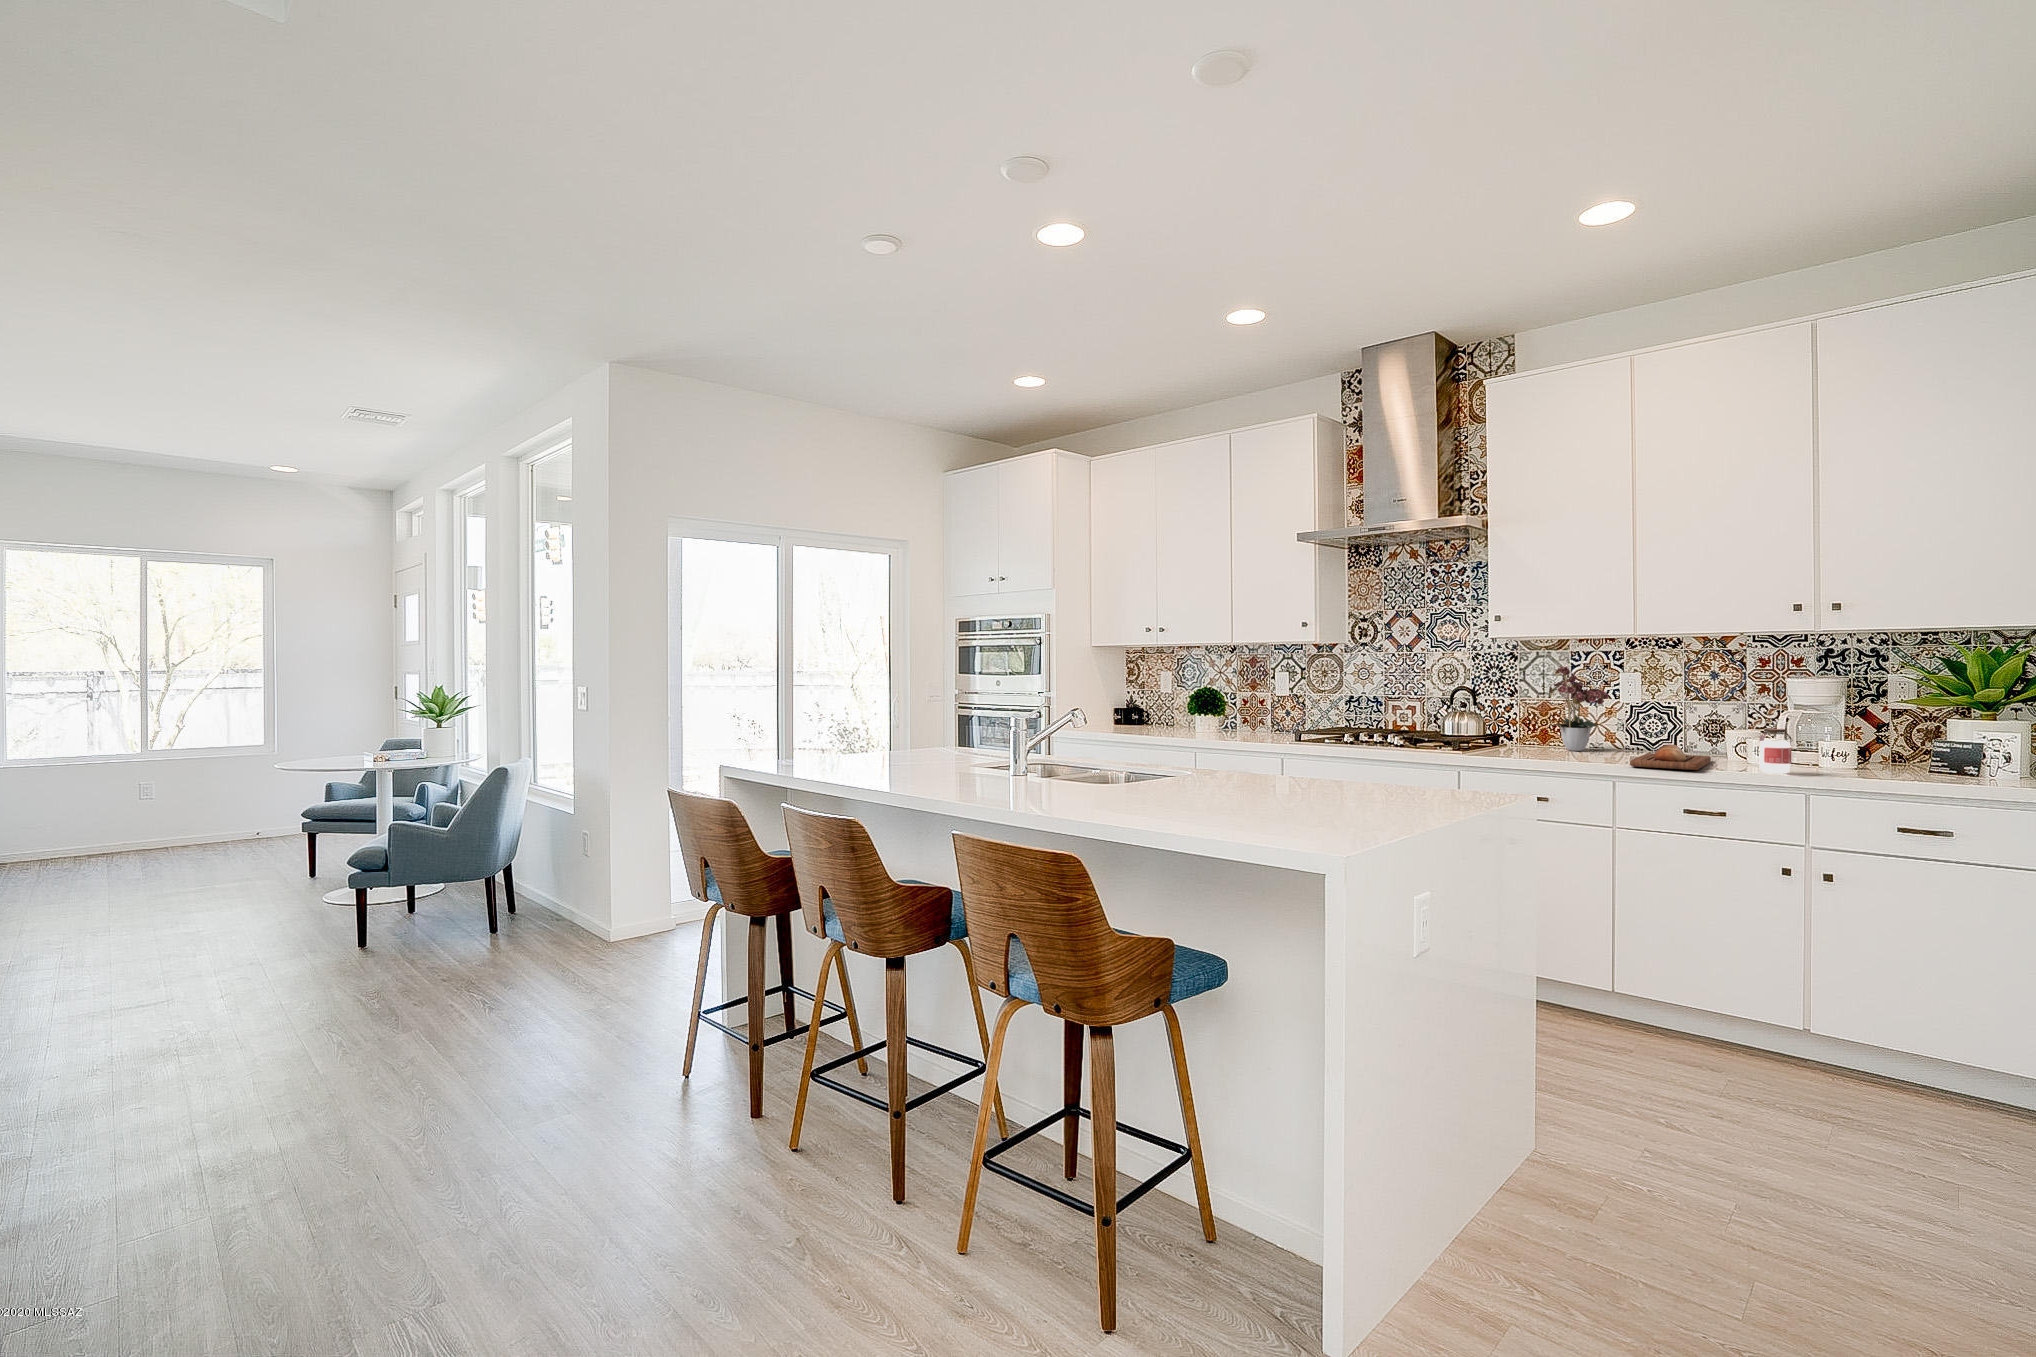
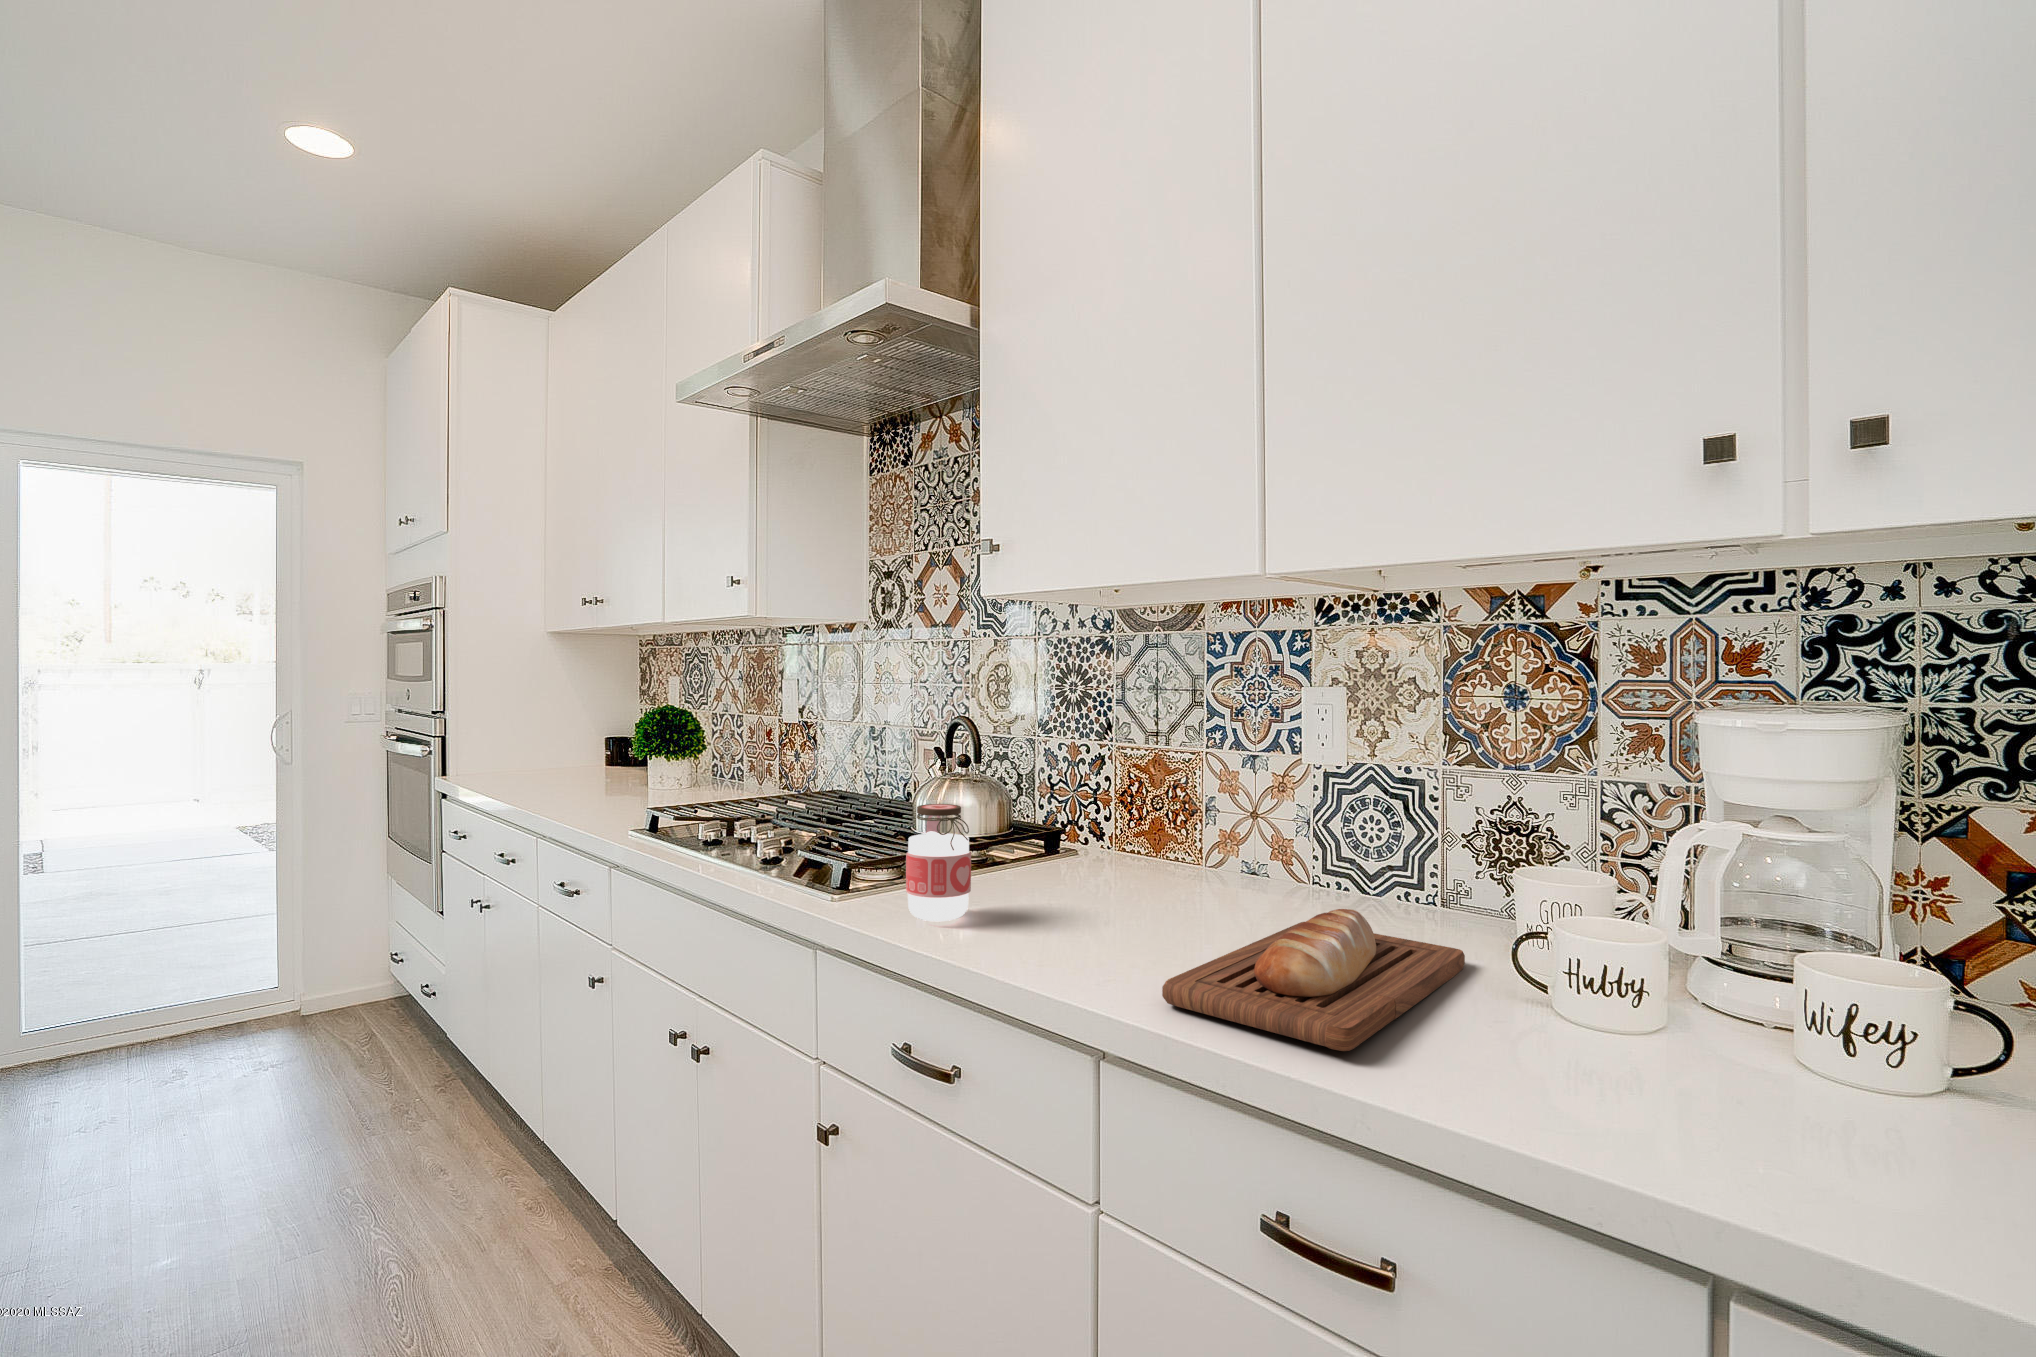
flower arrangement: present [1549,666,1609,751] -> none [1080,656,1244,894]
jar: present [1759,729,1792,774] -> present [906,804,971,921]

